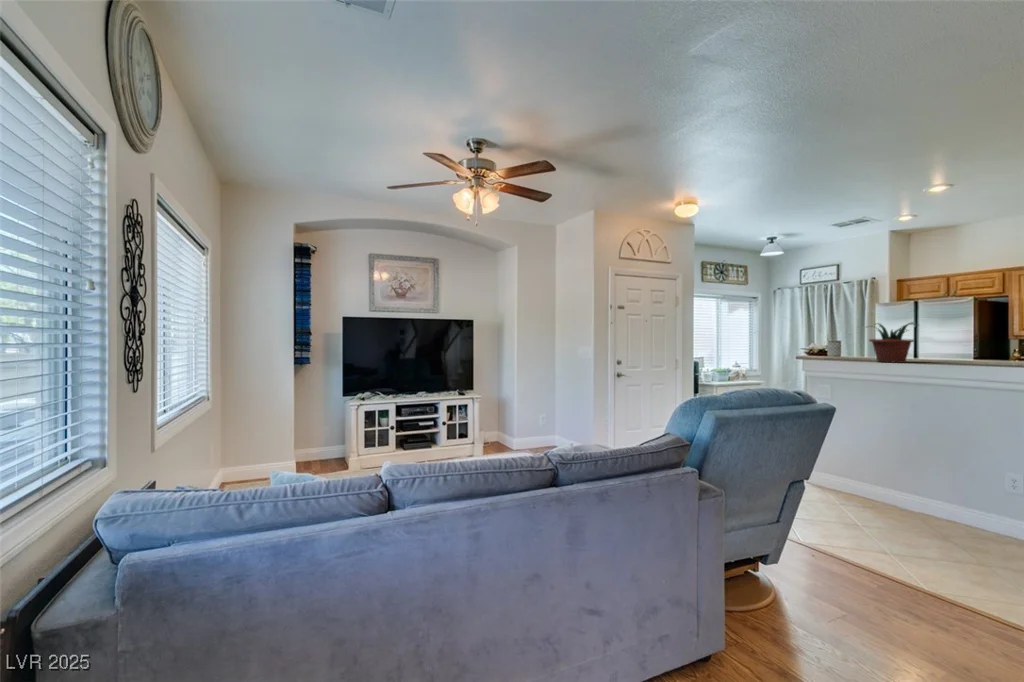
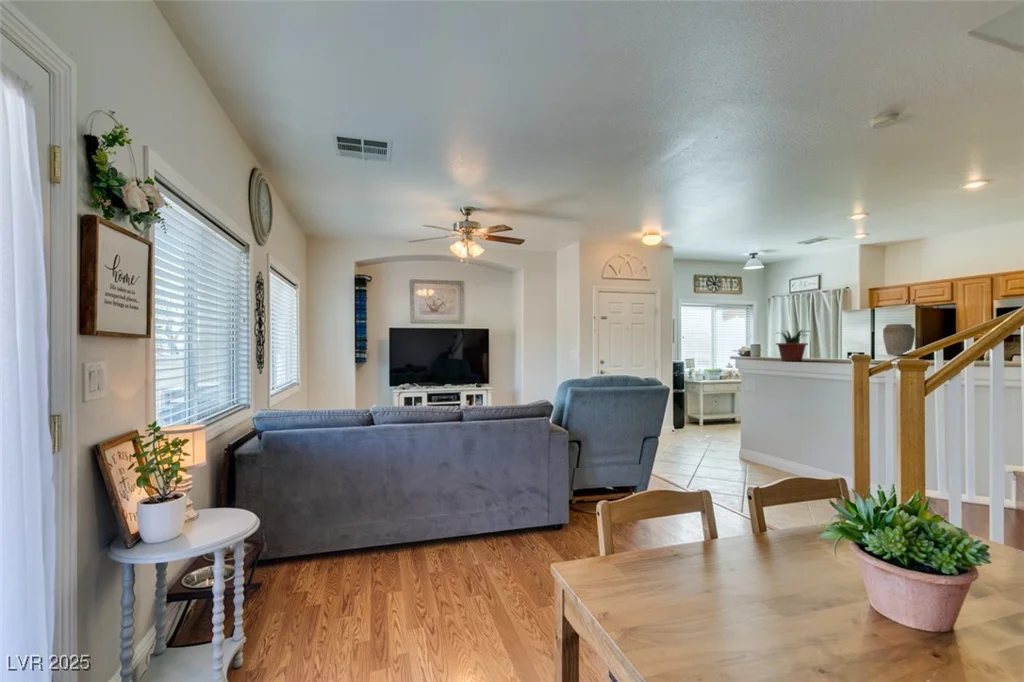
vase: none [933,319,971,355] -> present [883,324,915,356]

